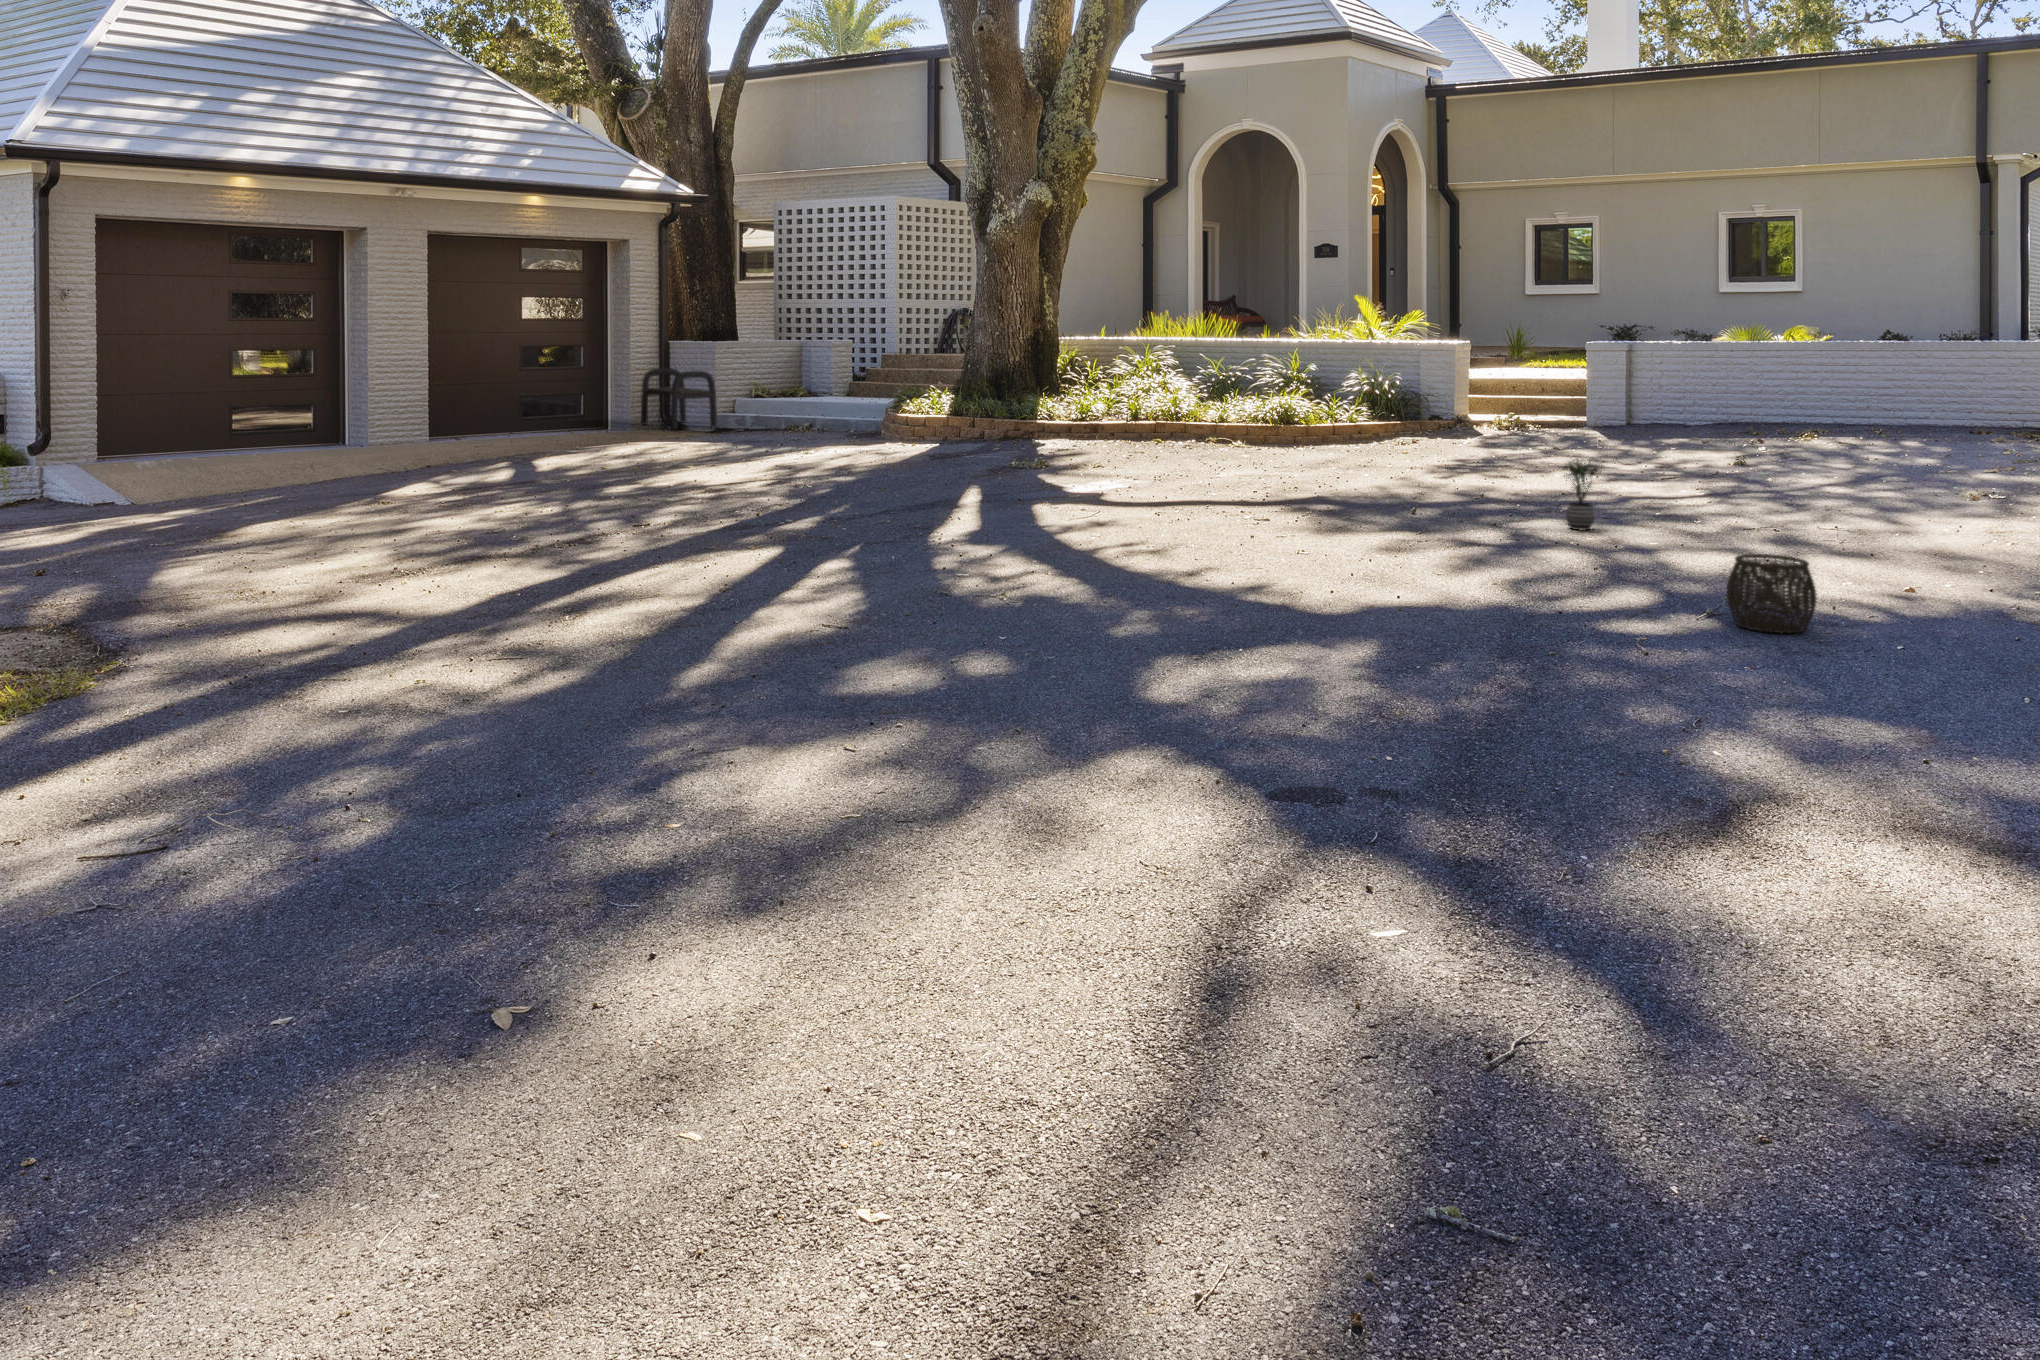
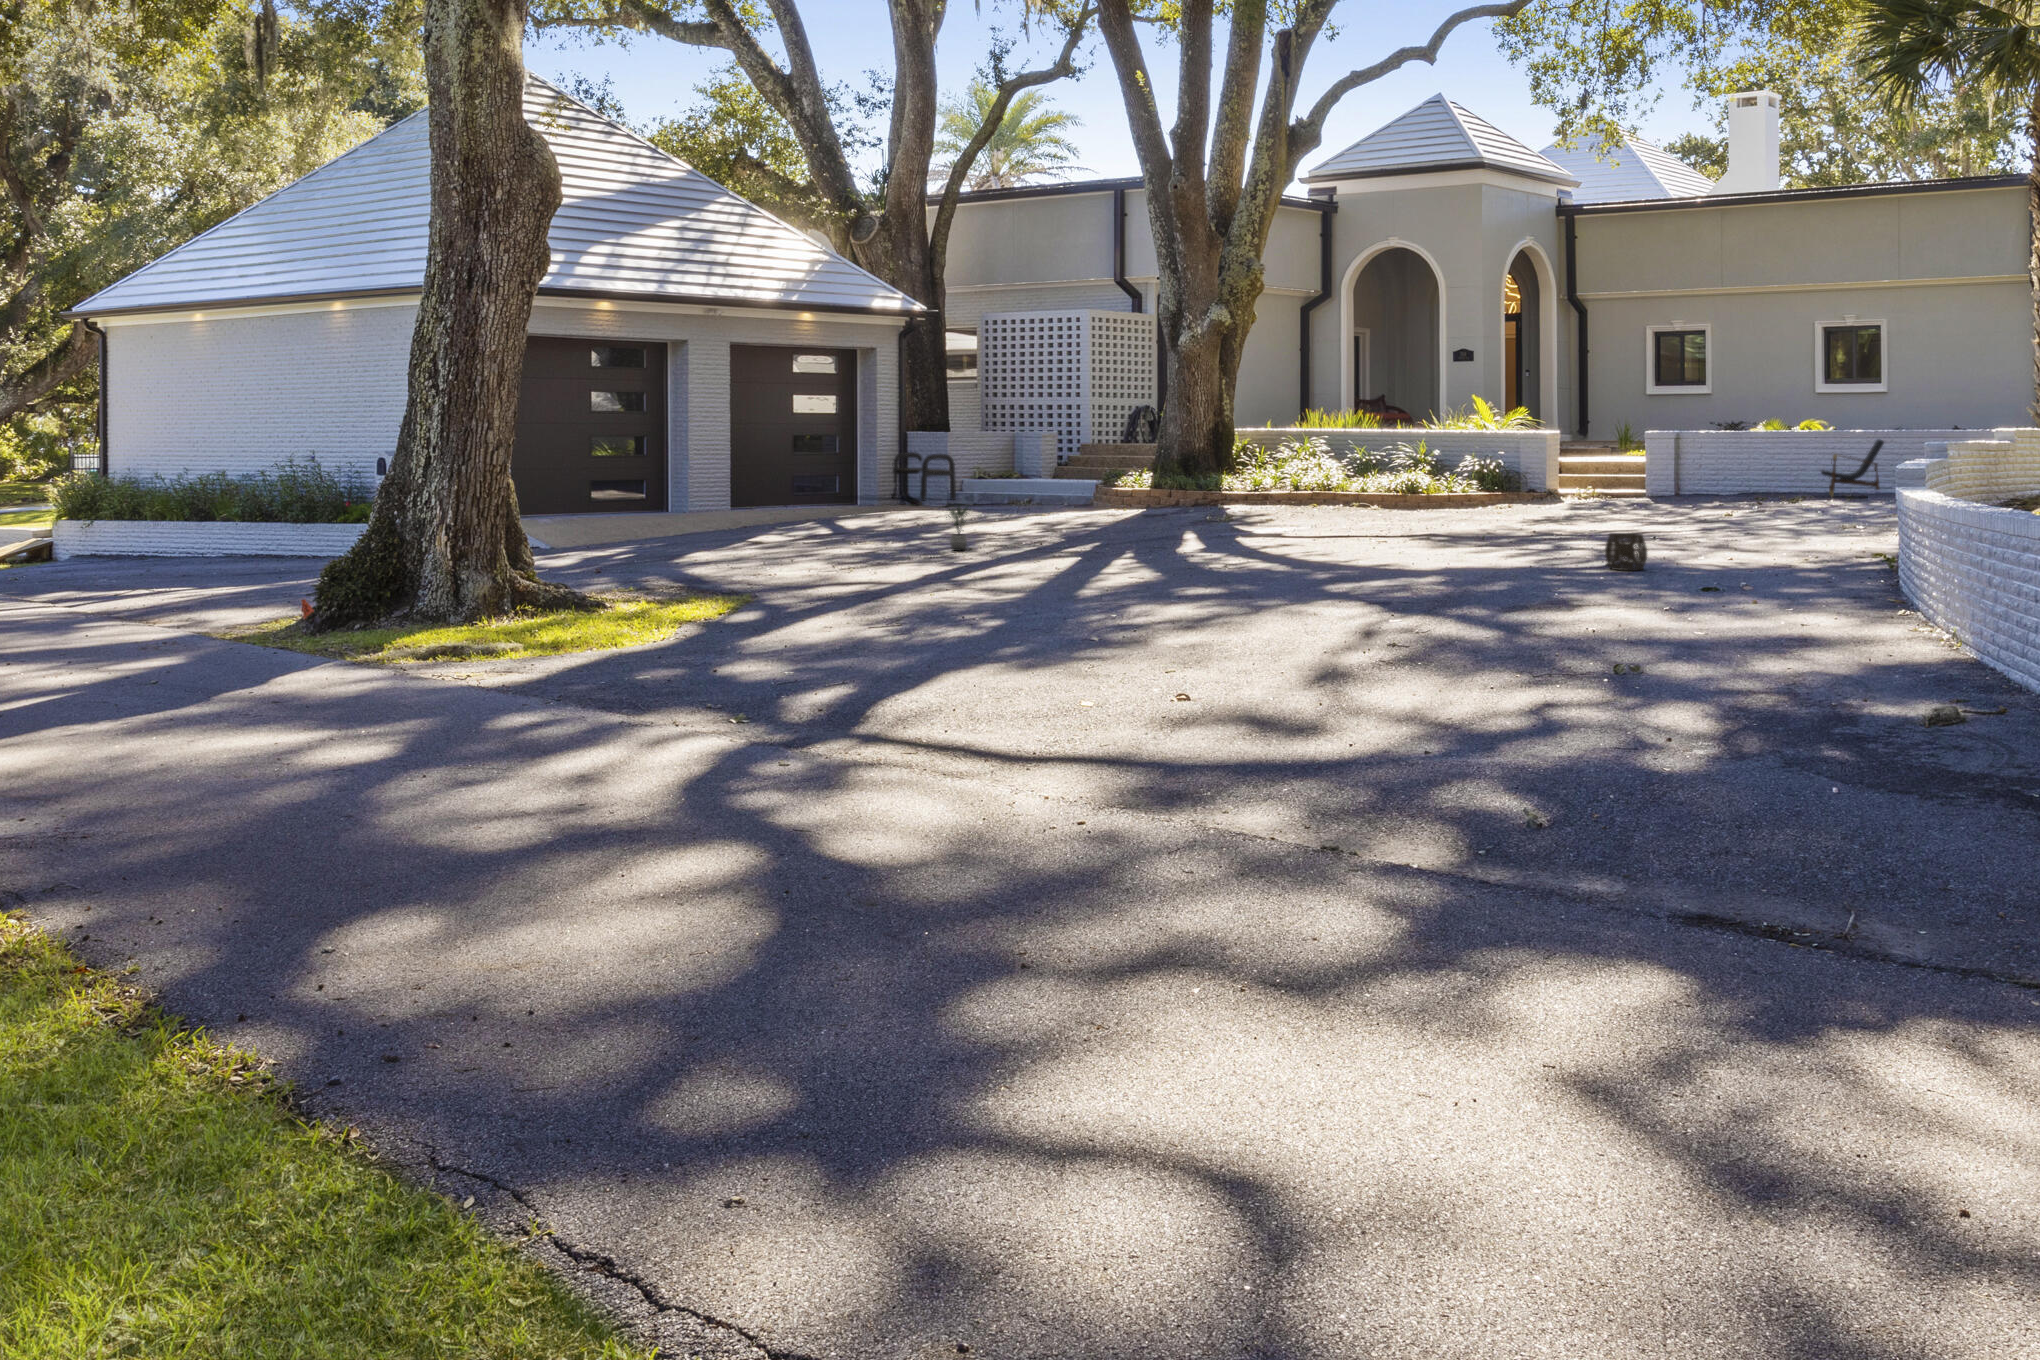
lounge chair: none [1769,349,1858,422] -> present [1821,439,1884,497]
potted plant: present [1558,458,1602,530] -> present [946,506,970,551]

